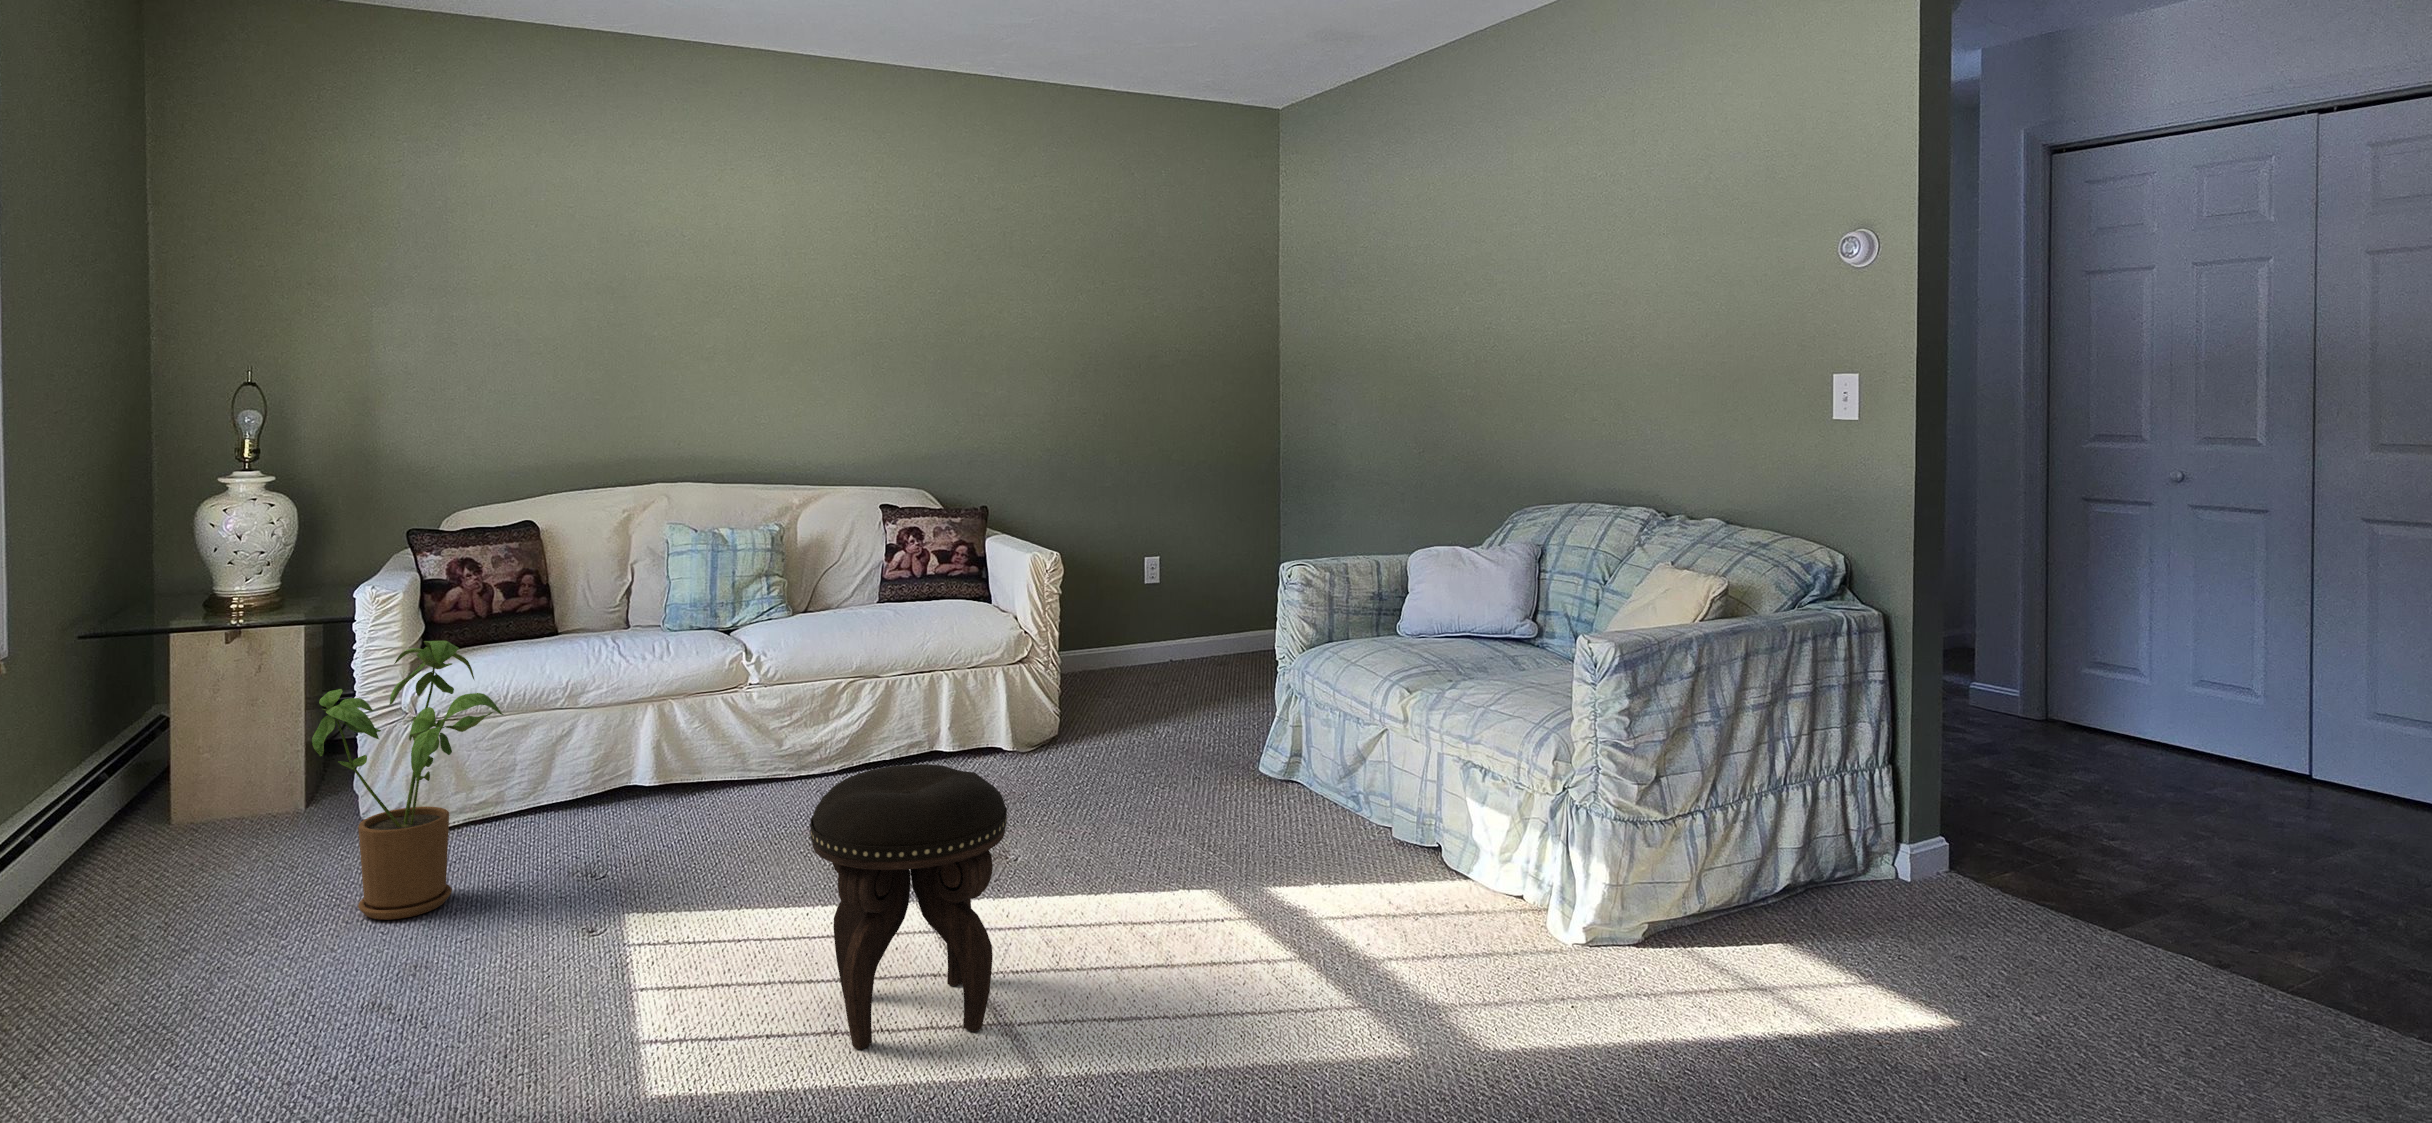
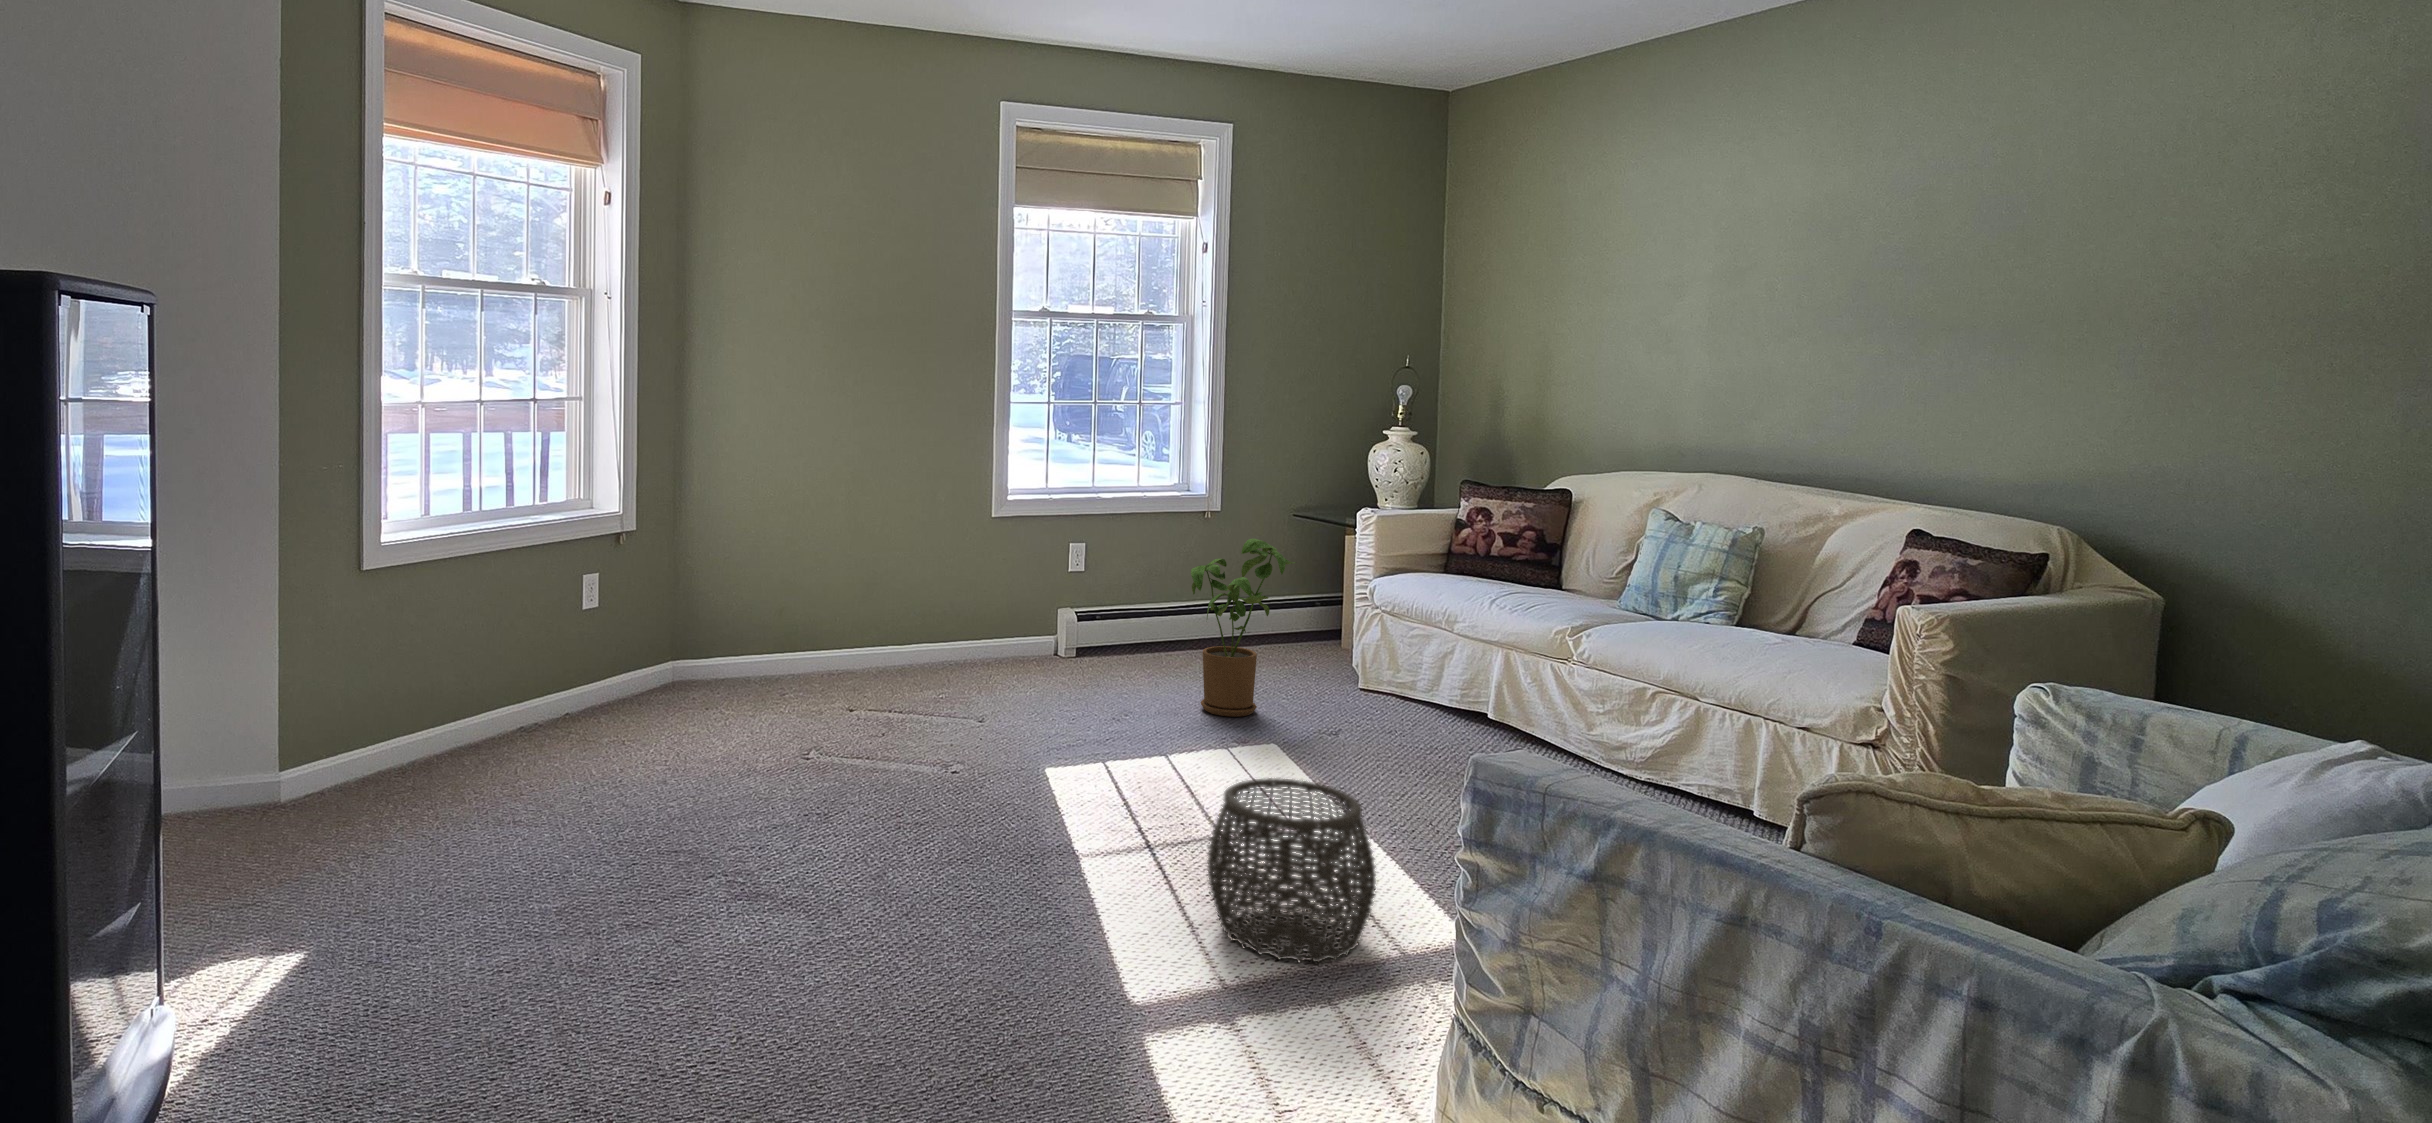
footstool: present [810,764,1007,1049] -> none [1054,662,1204,870]
woven basket: none [1078,792,1242,976] -> present [1207,778,1376,962]

